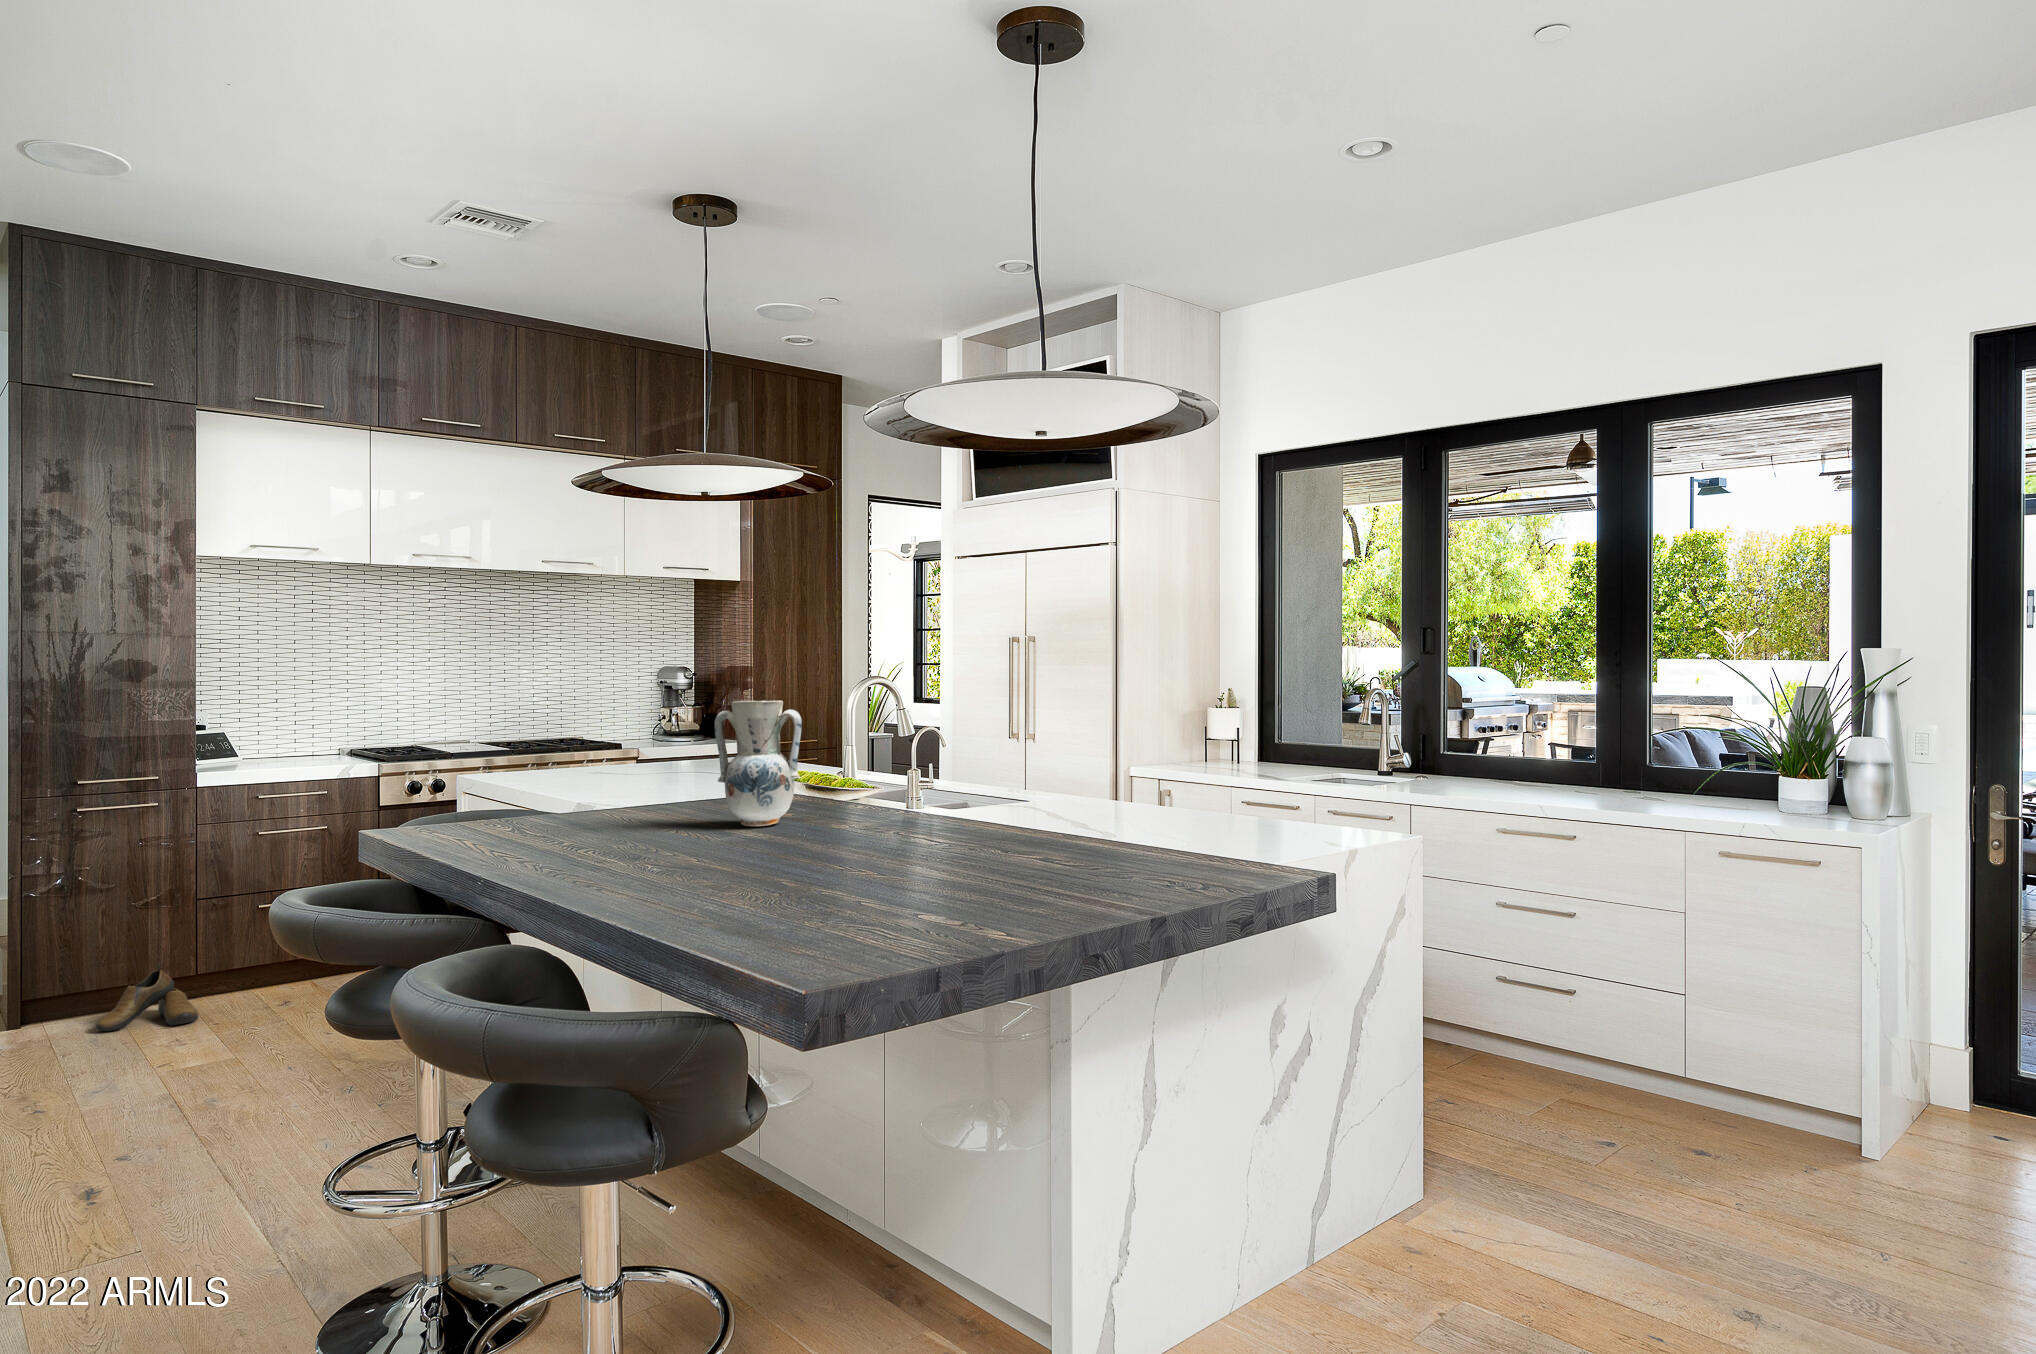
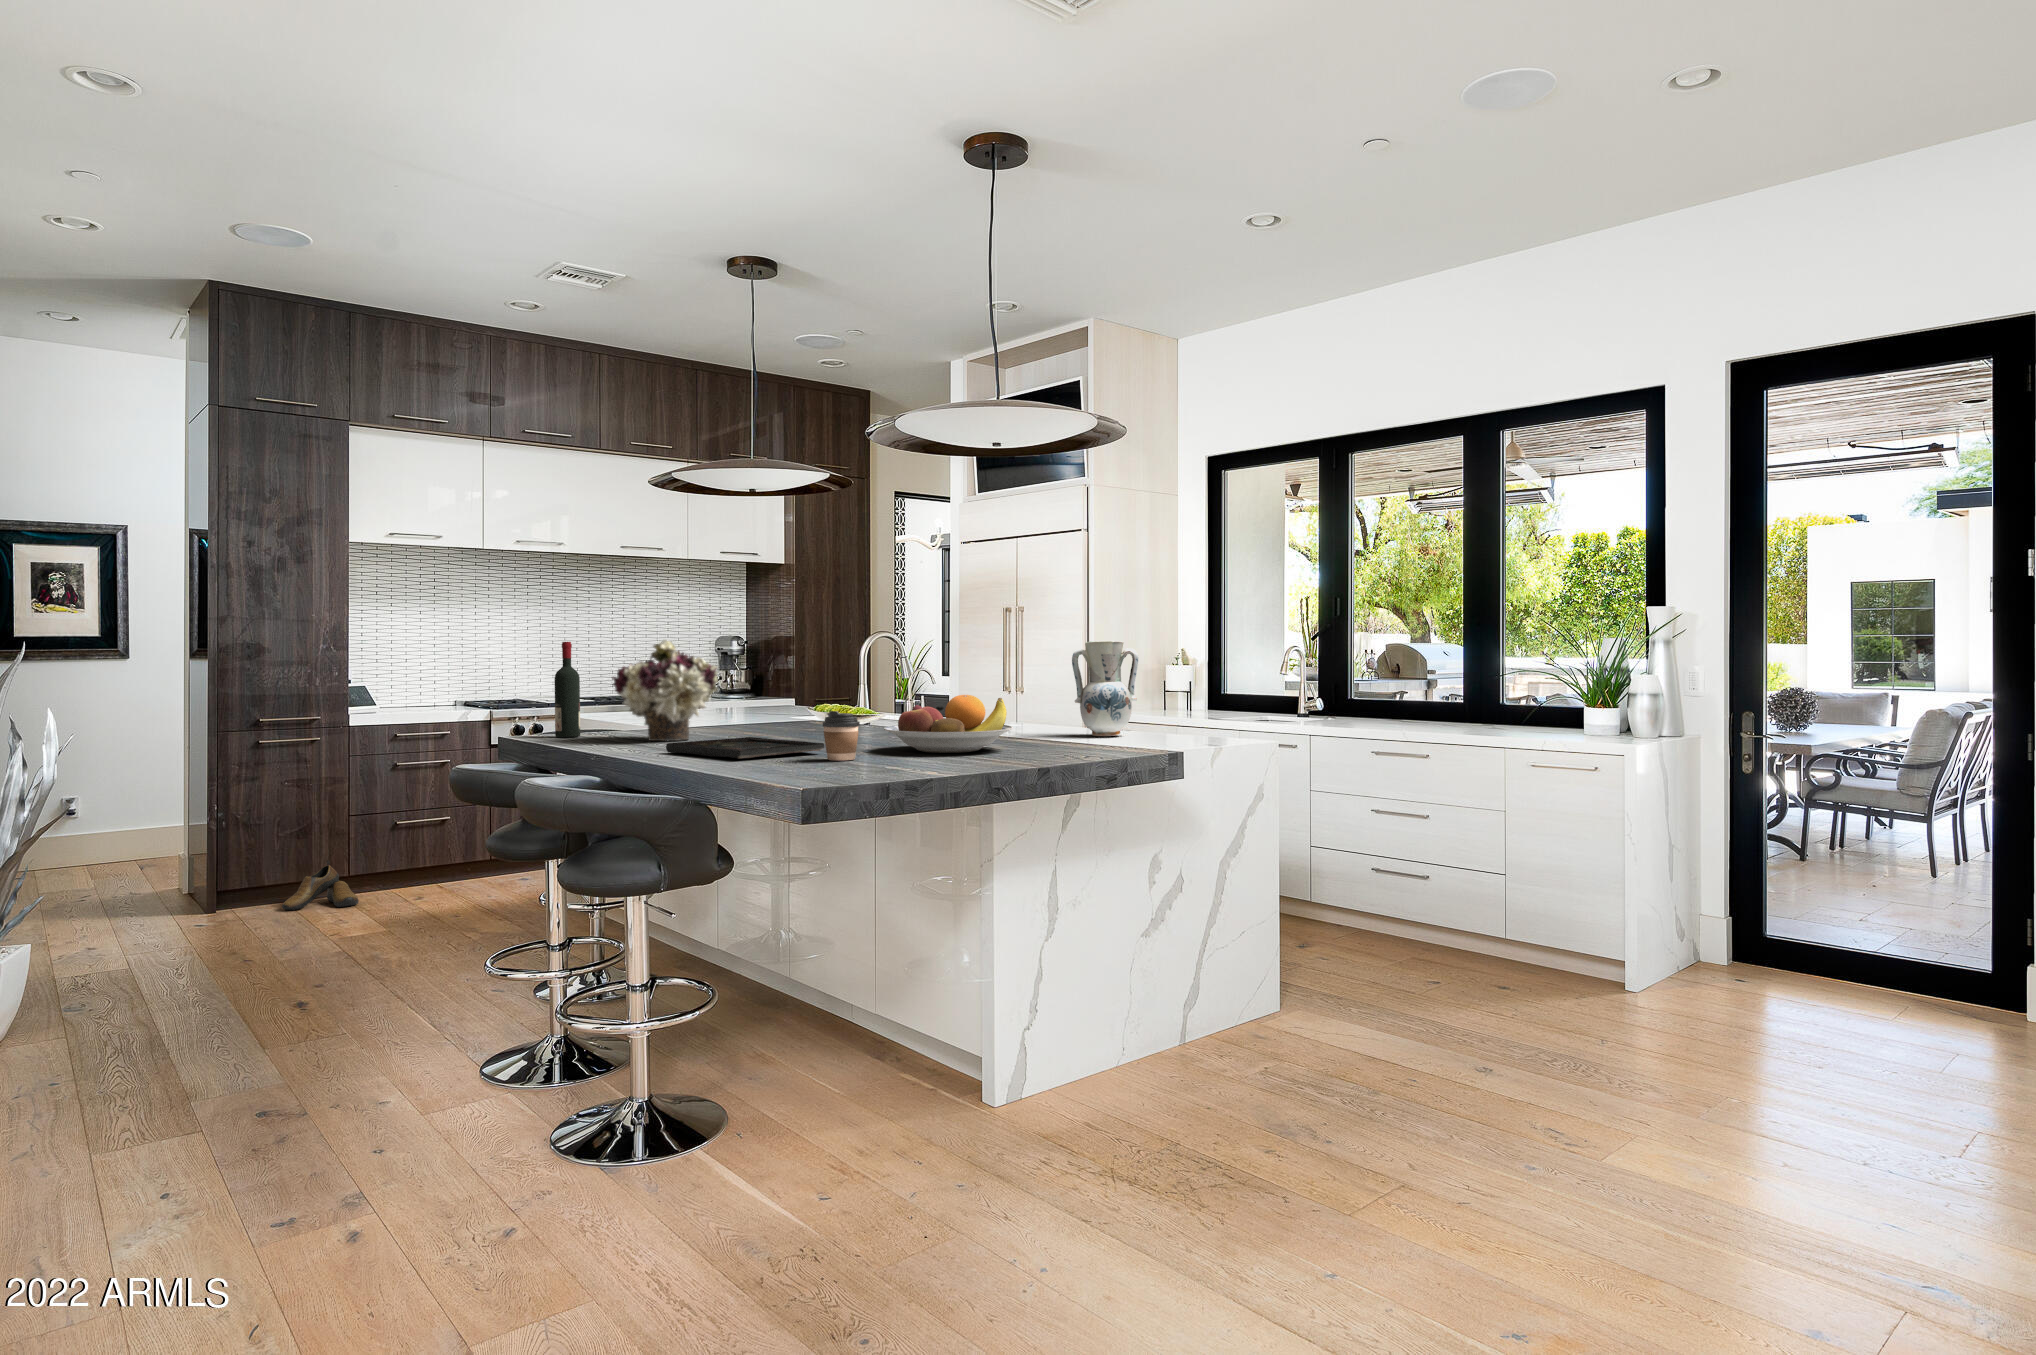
flower arrangement: none [516,701,665,843] -> present [613,640,718,741]
vase: present [715,701,802,826] -> present [1072,641,1138,736]
wine bottle: none [439,702,474,833] -> present [555,642,580,737]
fruit bowl: none [902,788,1084,873] -> present [884,695,1013,753]
coffee cup: none [820,823,874,896] -> present [823,711,860,760]
tray: none [590,844,818,893] -> present [666,737,824,759]

